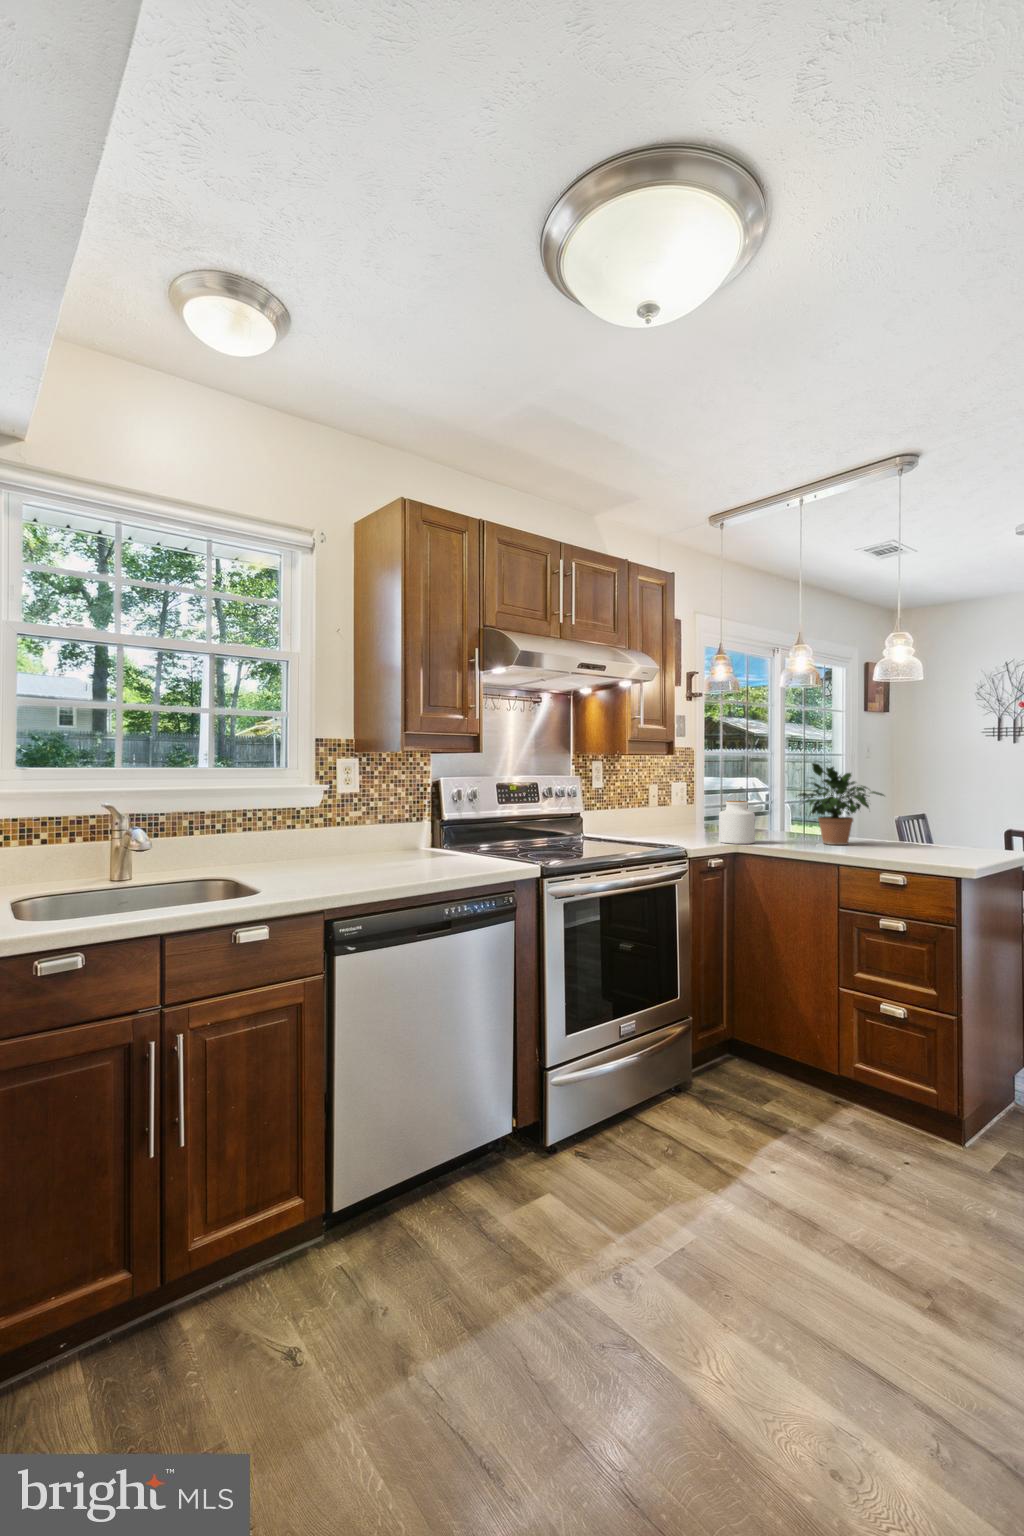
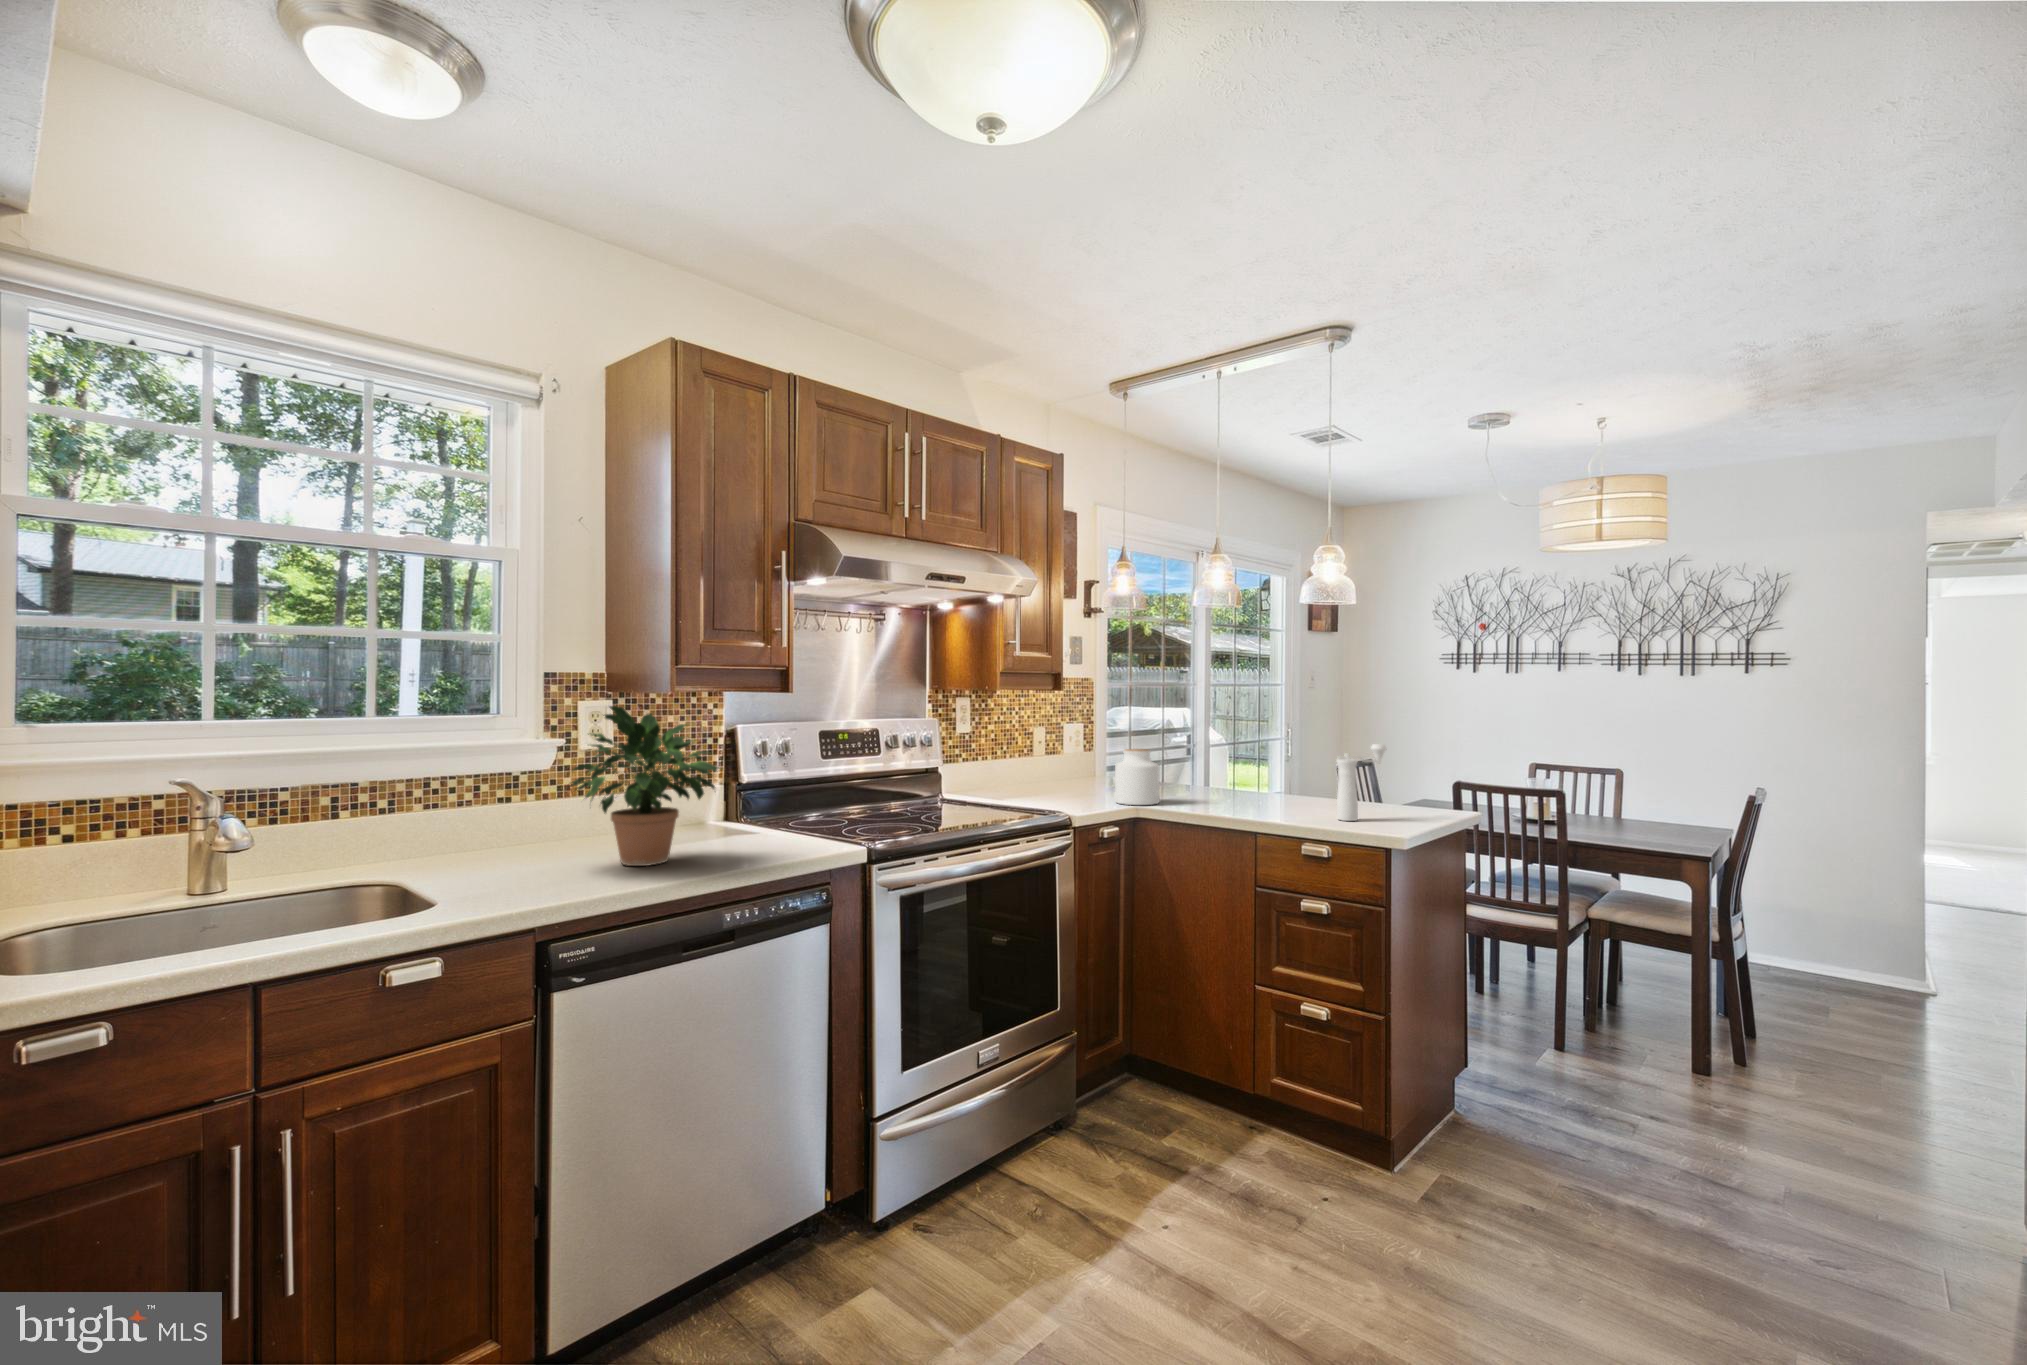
potted plant: present [796,763,884,845] -> present [567,706,720,866]
pepper mill: none [903,797,946,857] -> present [1337,744,1387,821]

